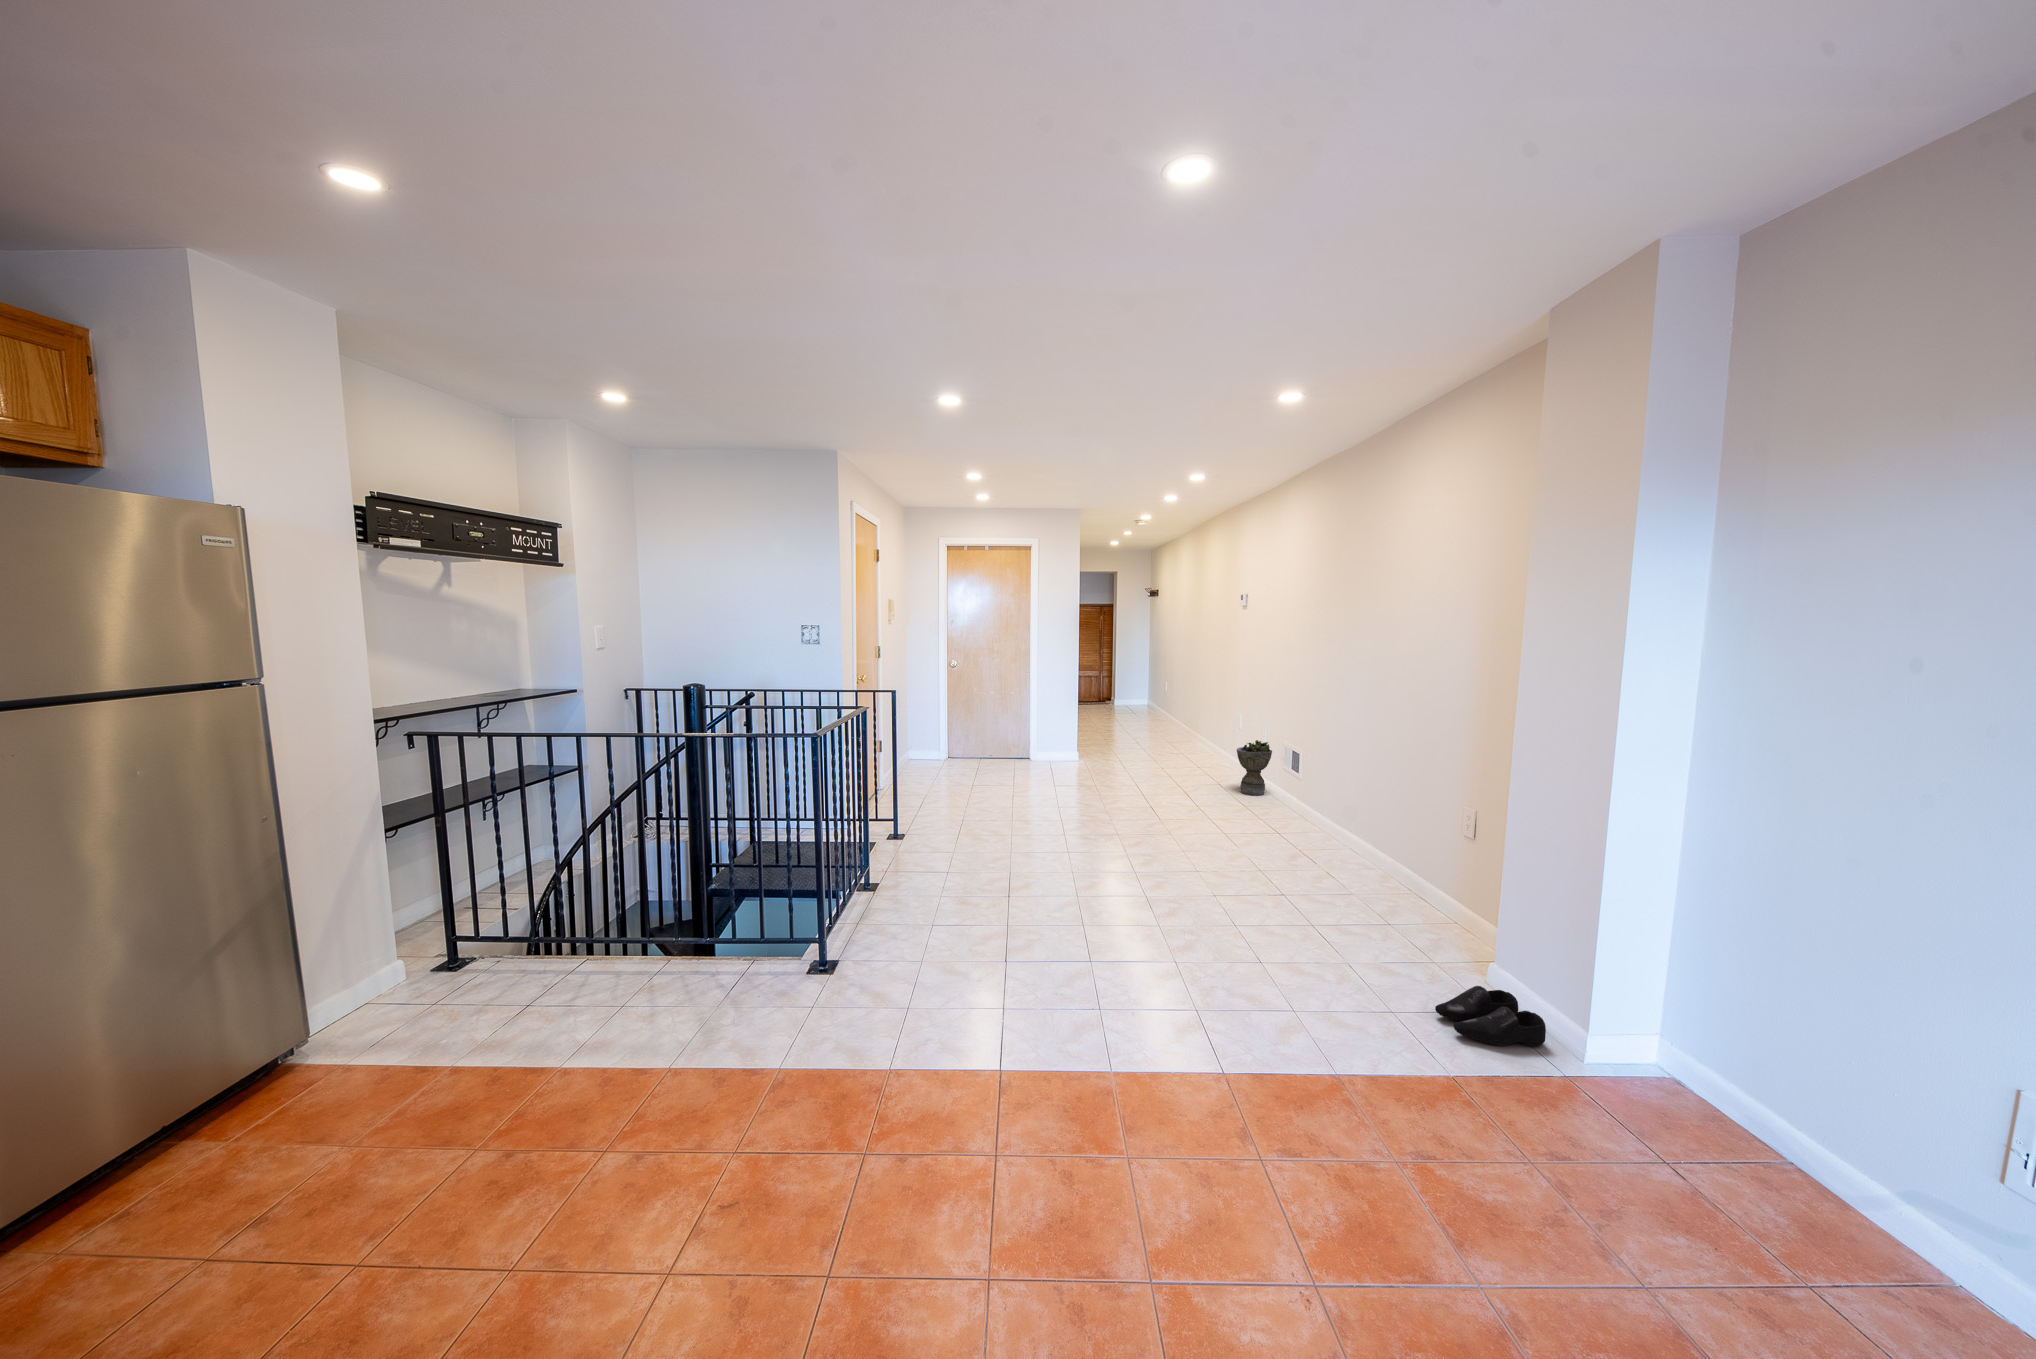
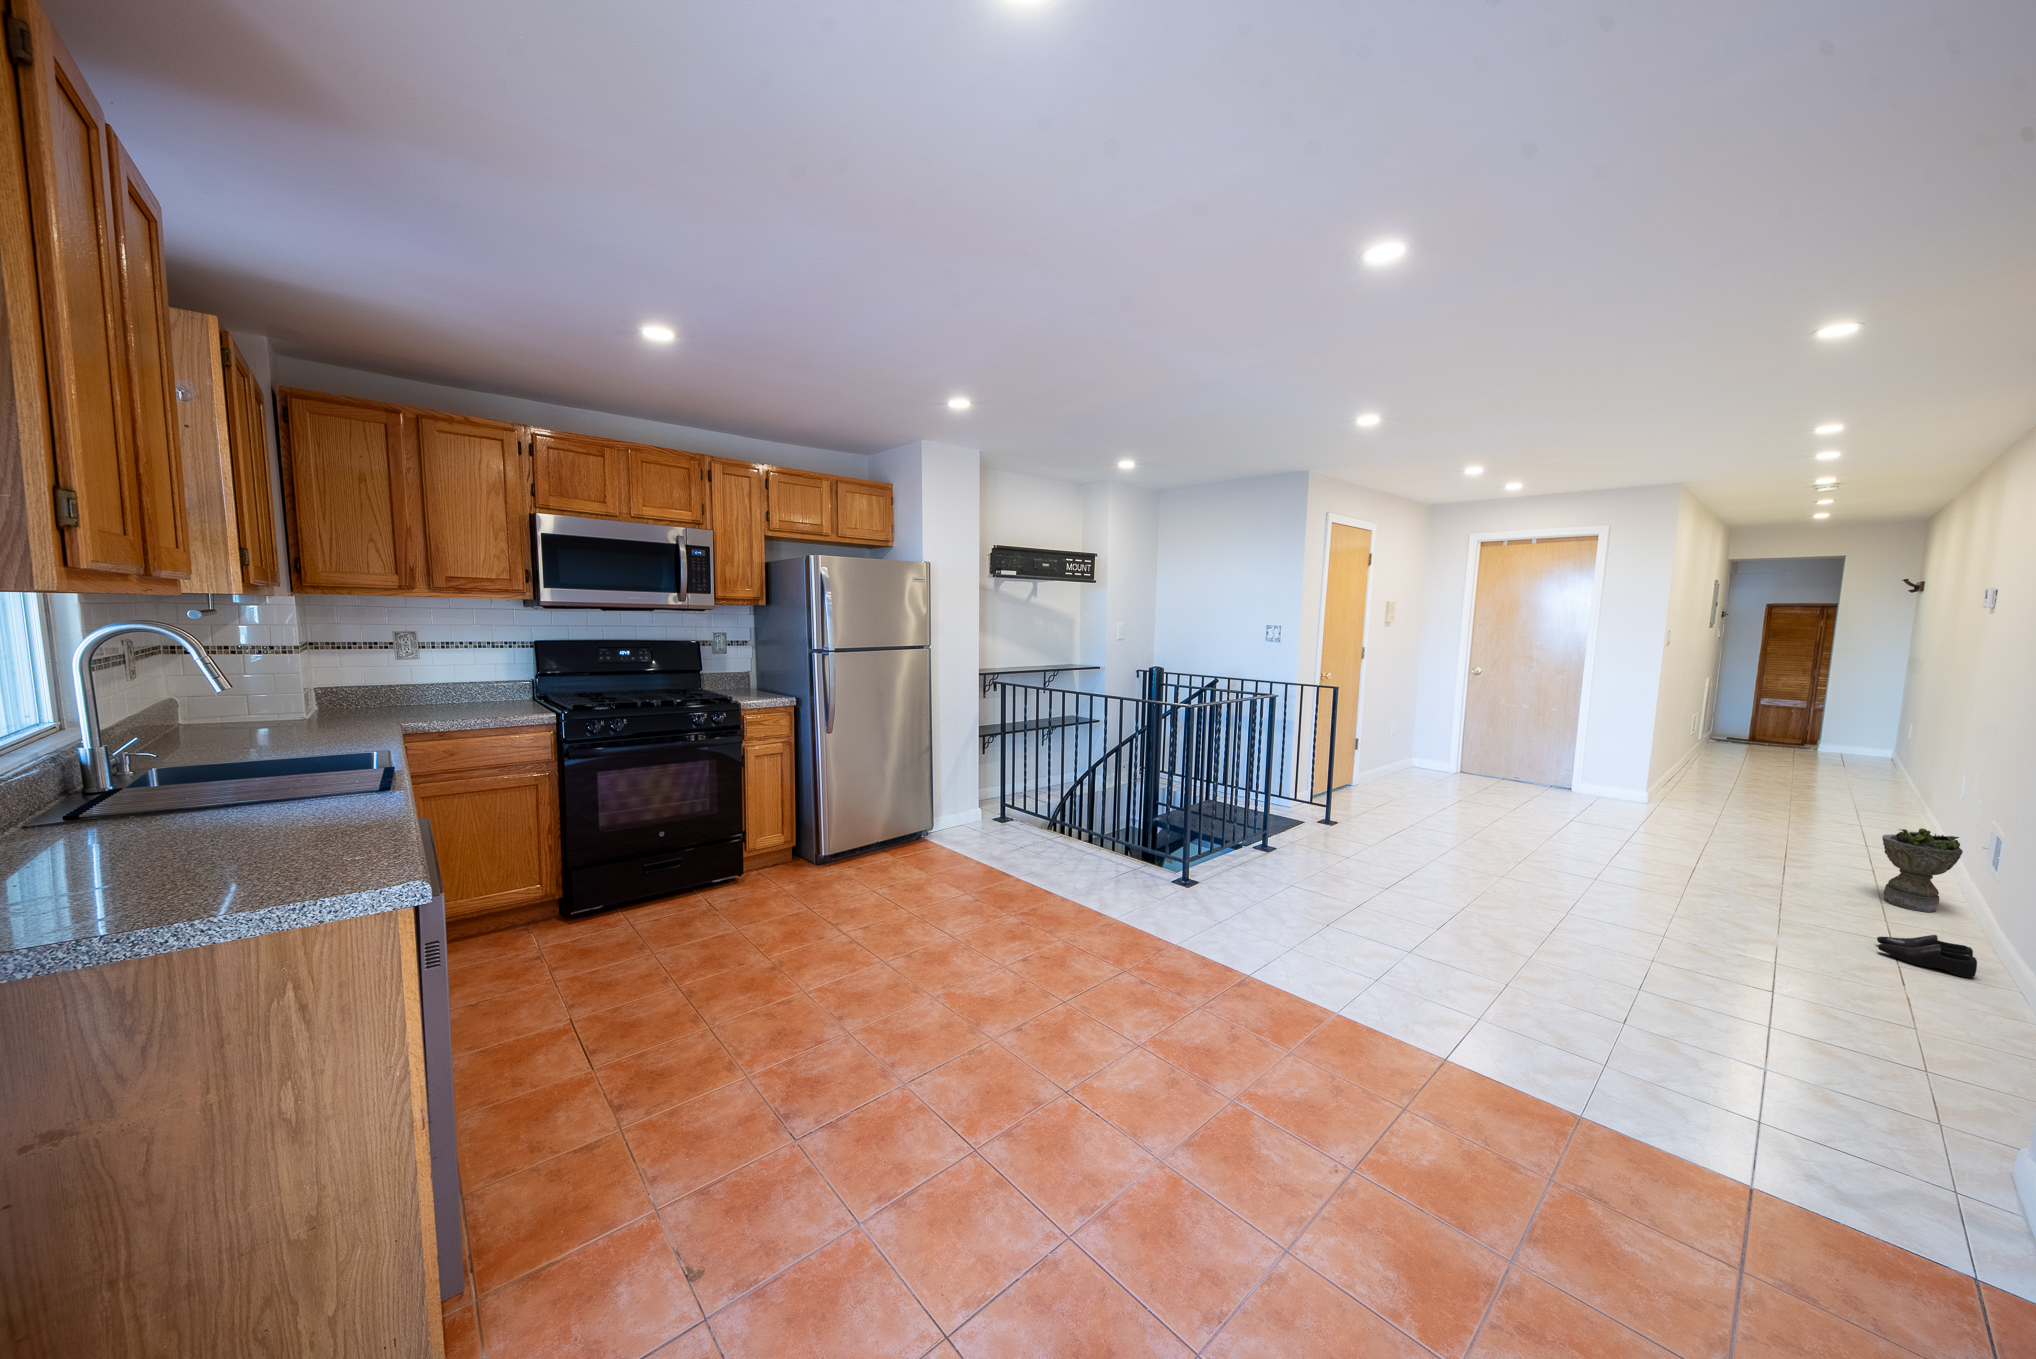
shoe: present [1435,986,1546,1047] -> present [1877,935,1977,977]

